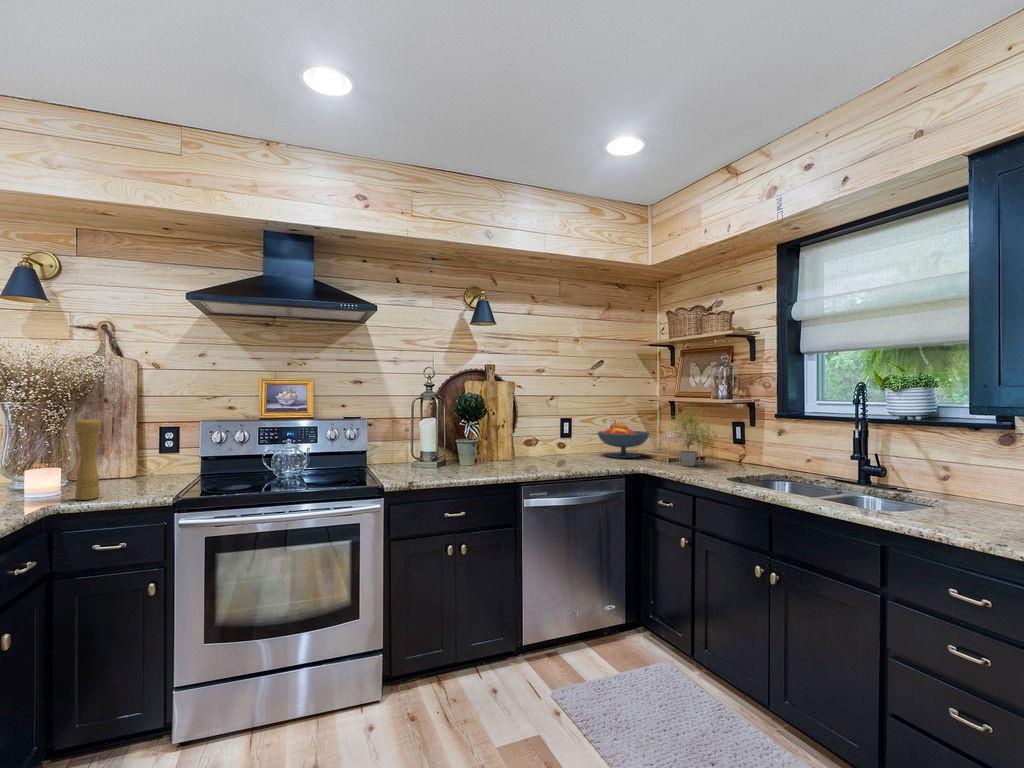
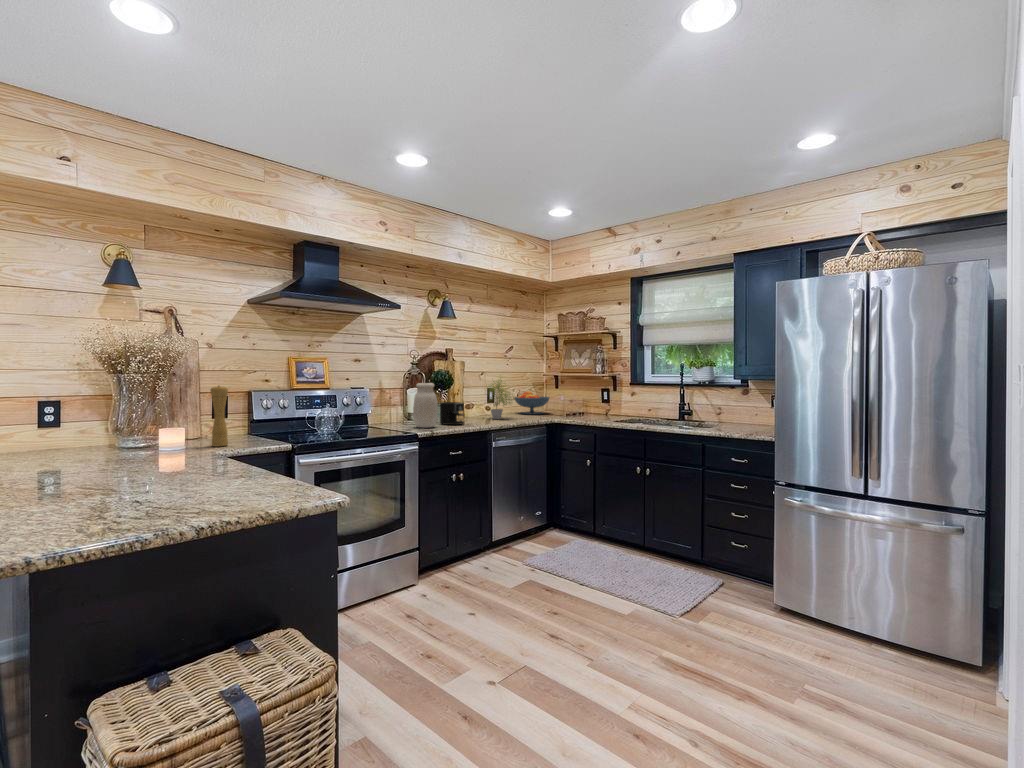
potted plant: present [673,405,717,466] -> present [487,380,514,419]
jar: none [401,413,435,478] -> present [413,383,437,428]
coffee maker: none [452,440,496,475] -> present [440,402,464,425]

